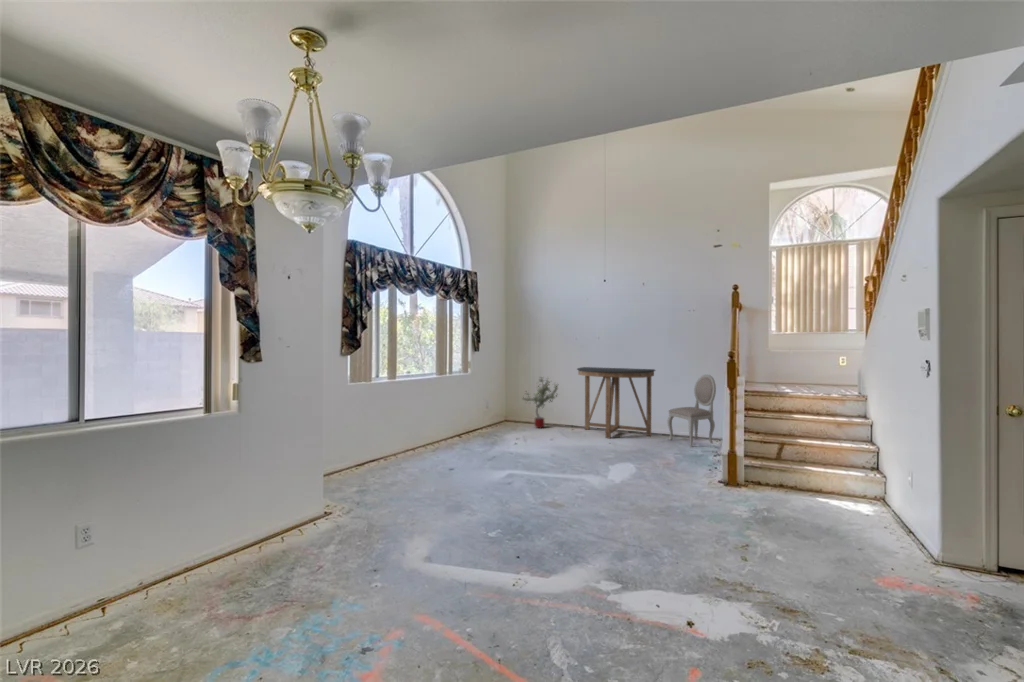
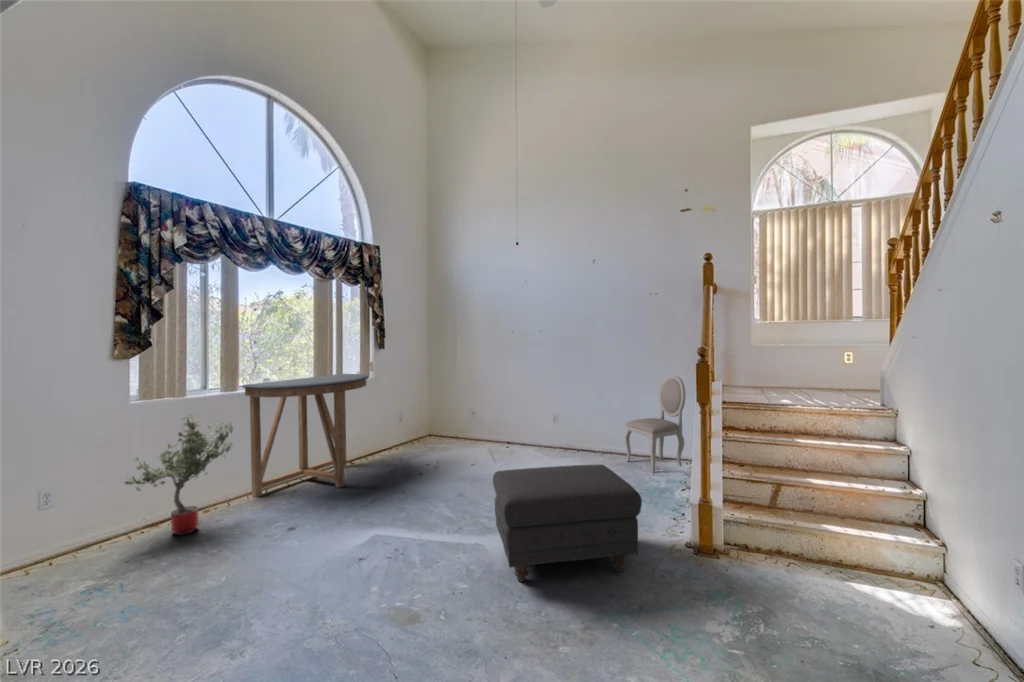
console table: present [577,367,655,439] -> present [242,374,368,497]
potted tree: present [523,379,558,428] -> present [125,415,233,535]
ottoman: none [592,429,693,495] -> present [493,464,642,581]

